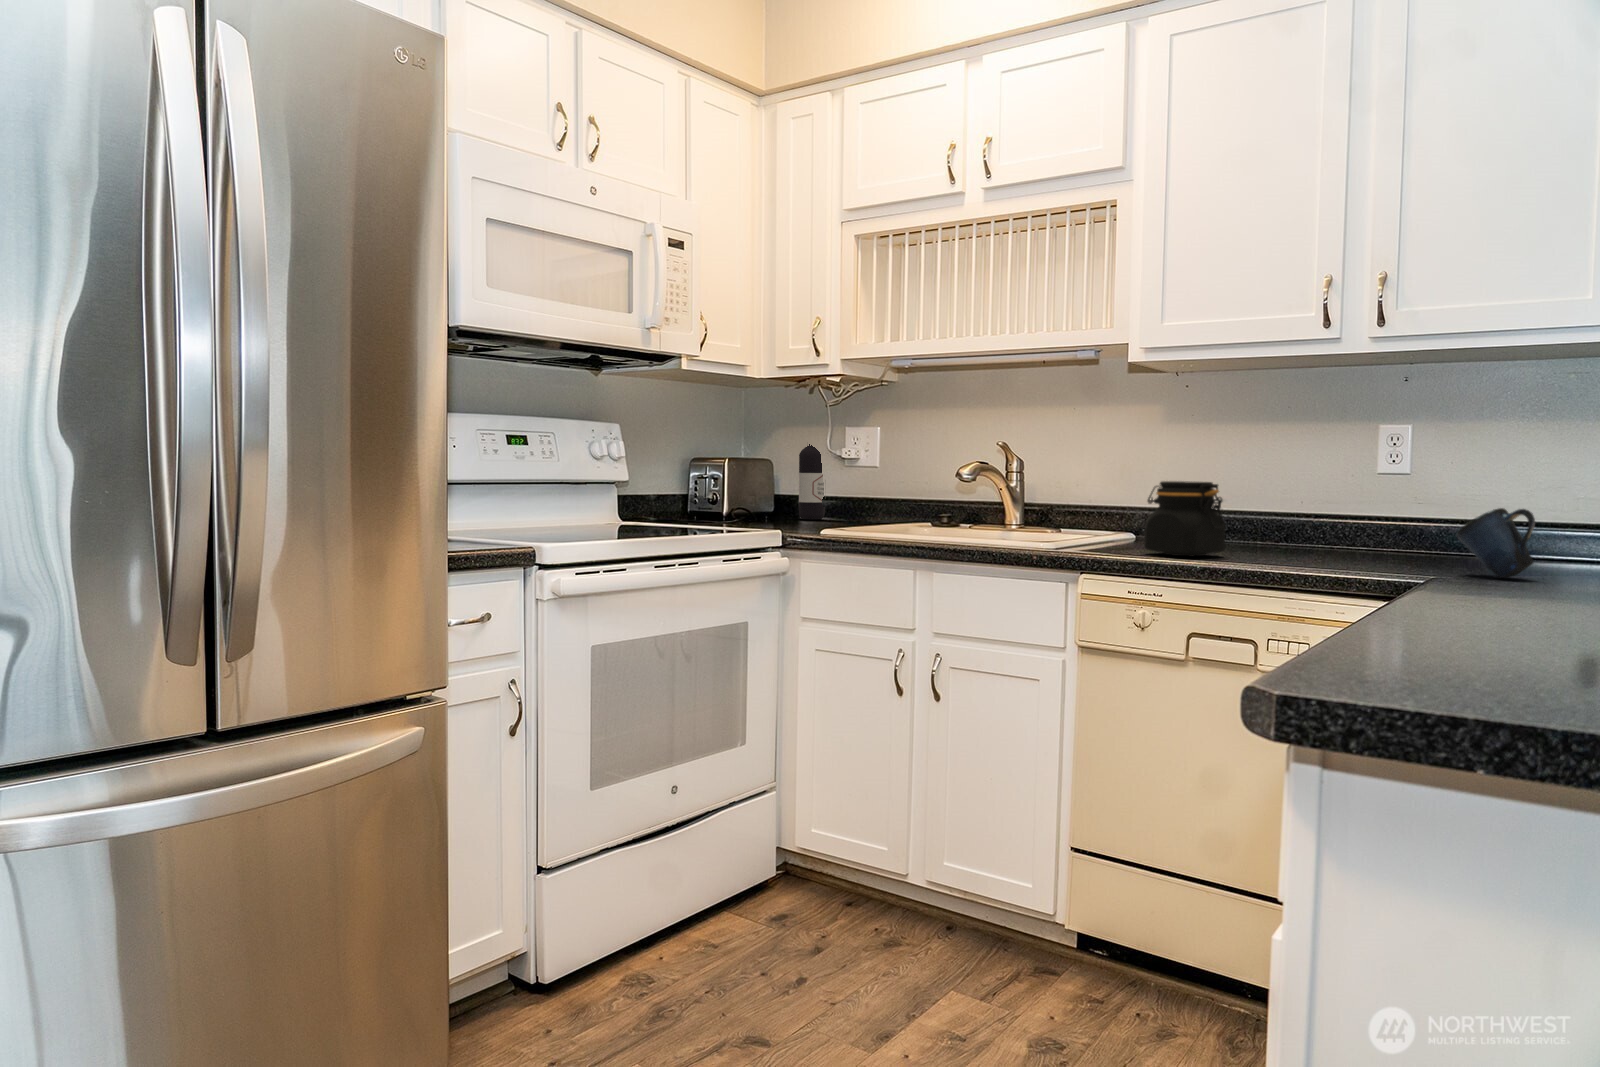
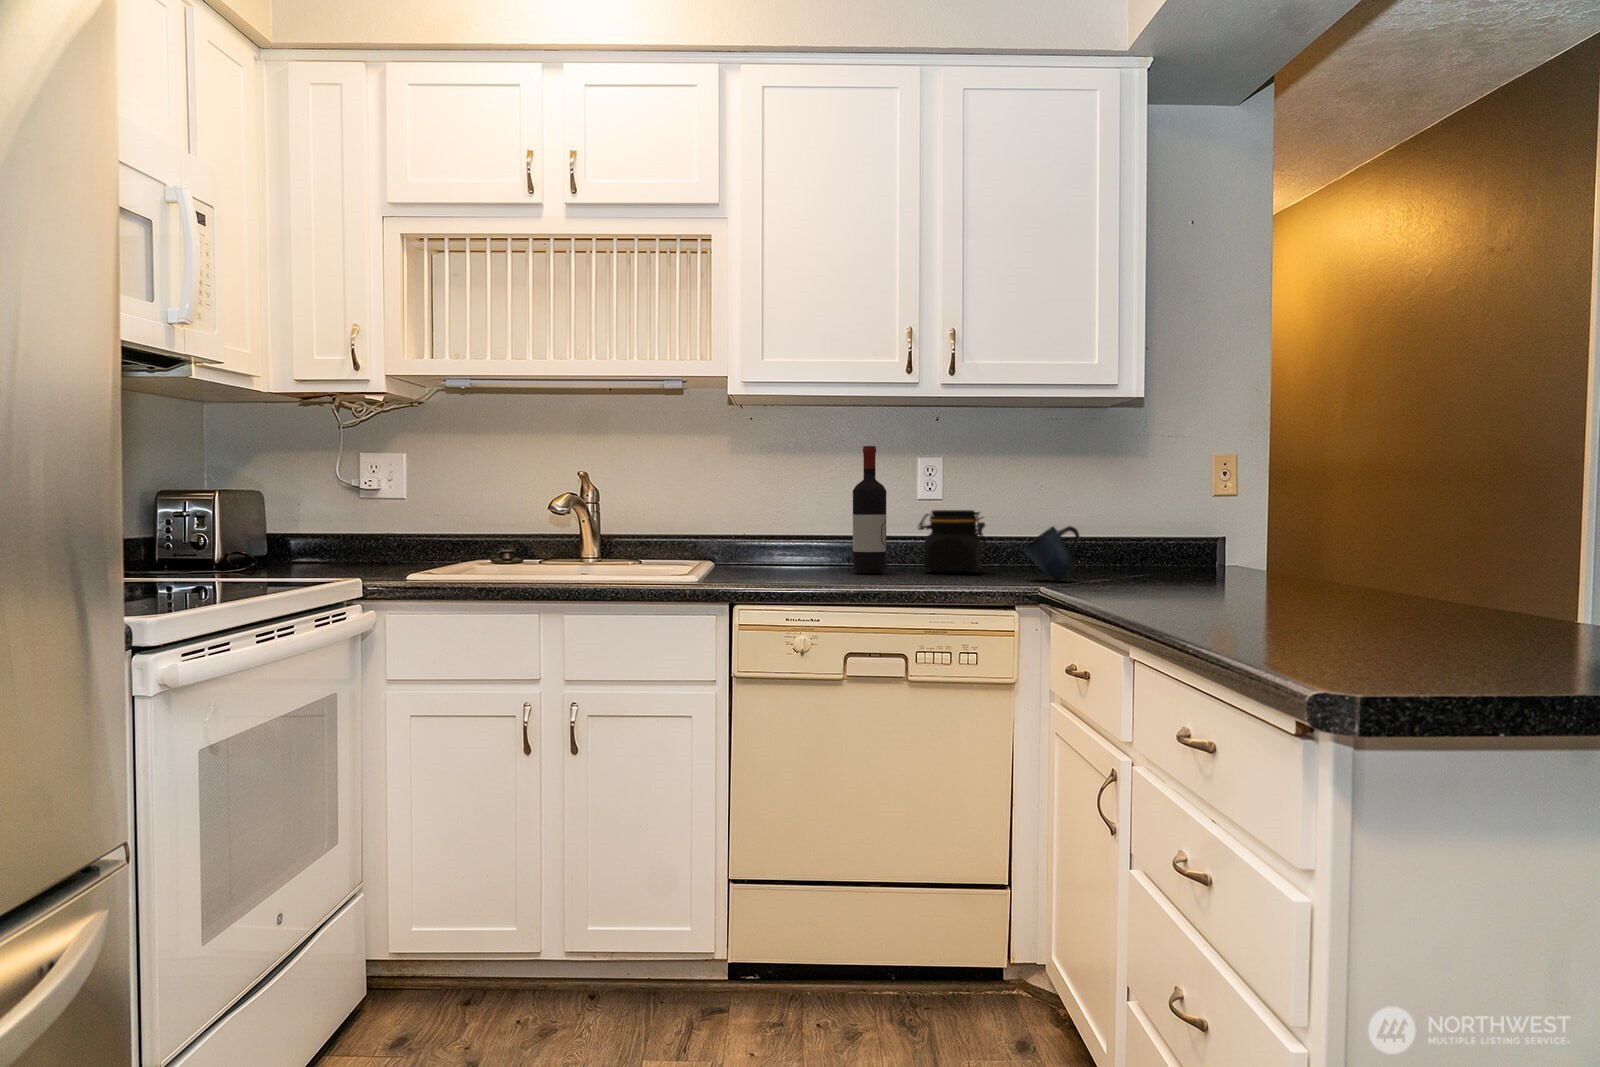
wine bottle: present [799,444,825,520] -> present [853,446,886,574]
jar: present [1144,481,1225,556] -> present [917,510,987,573]

